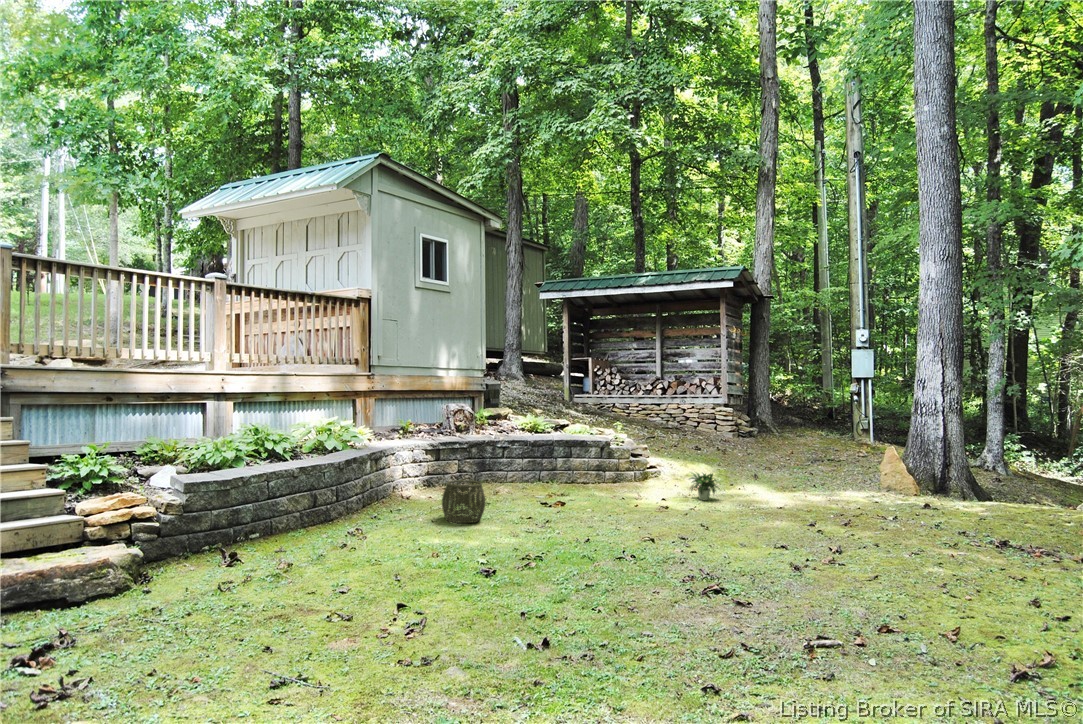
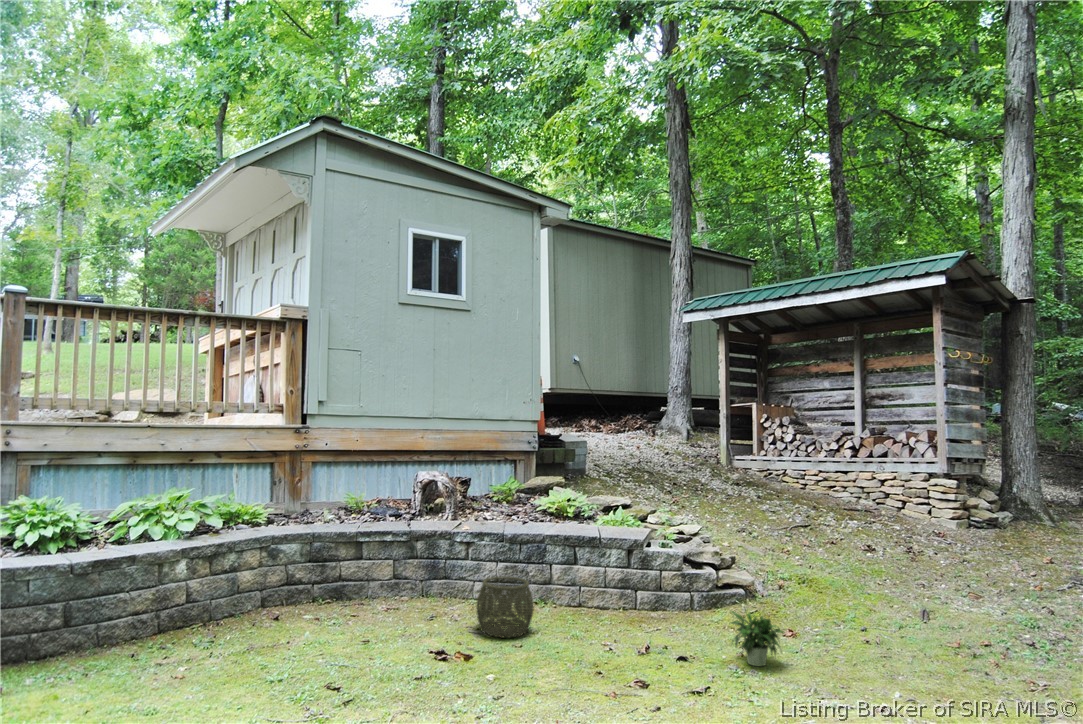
woven basket: present [442,480,485,523] -> present [477,576,534,638]

